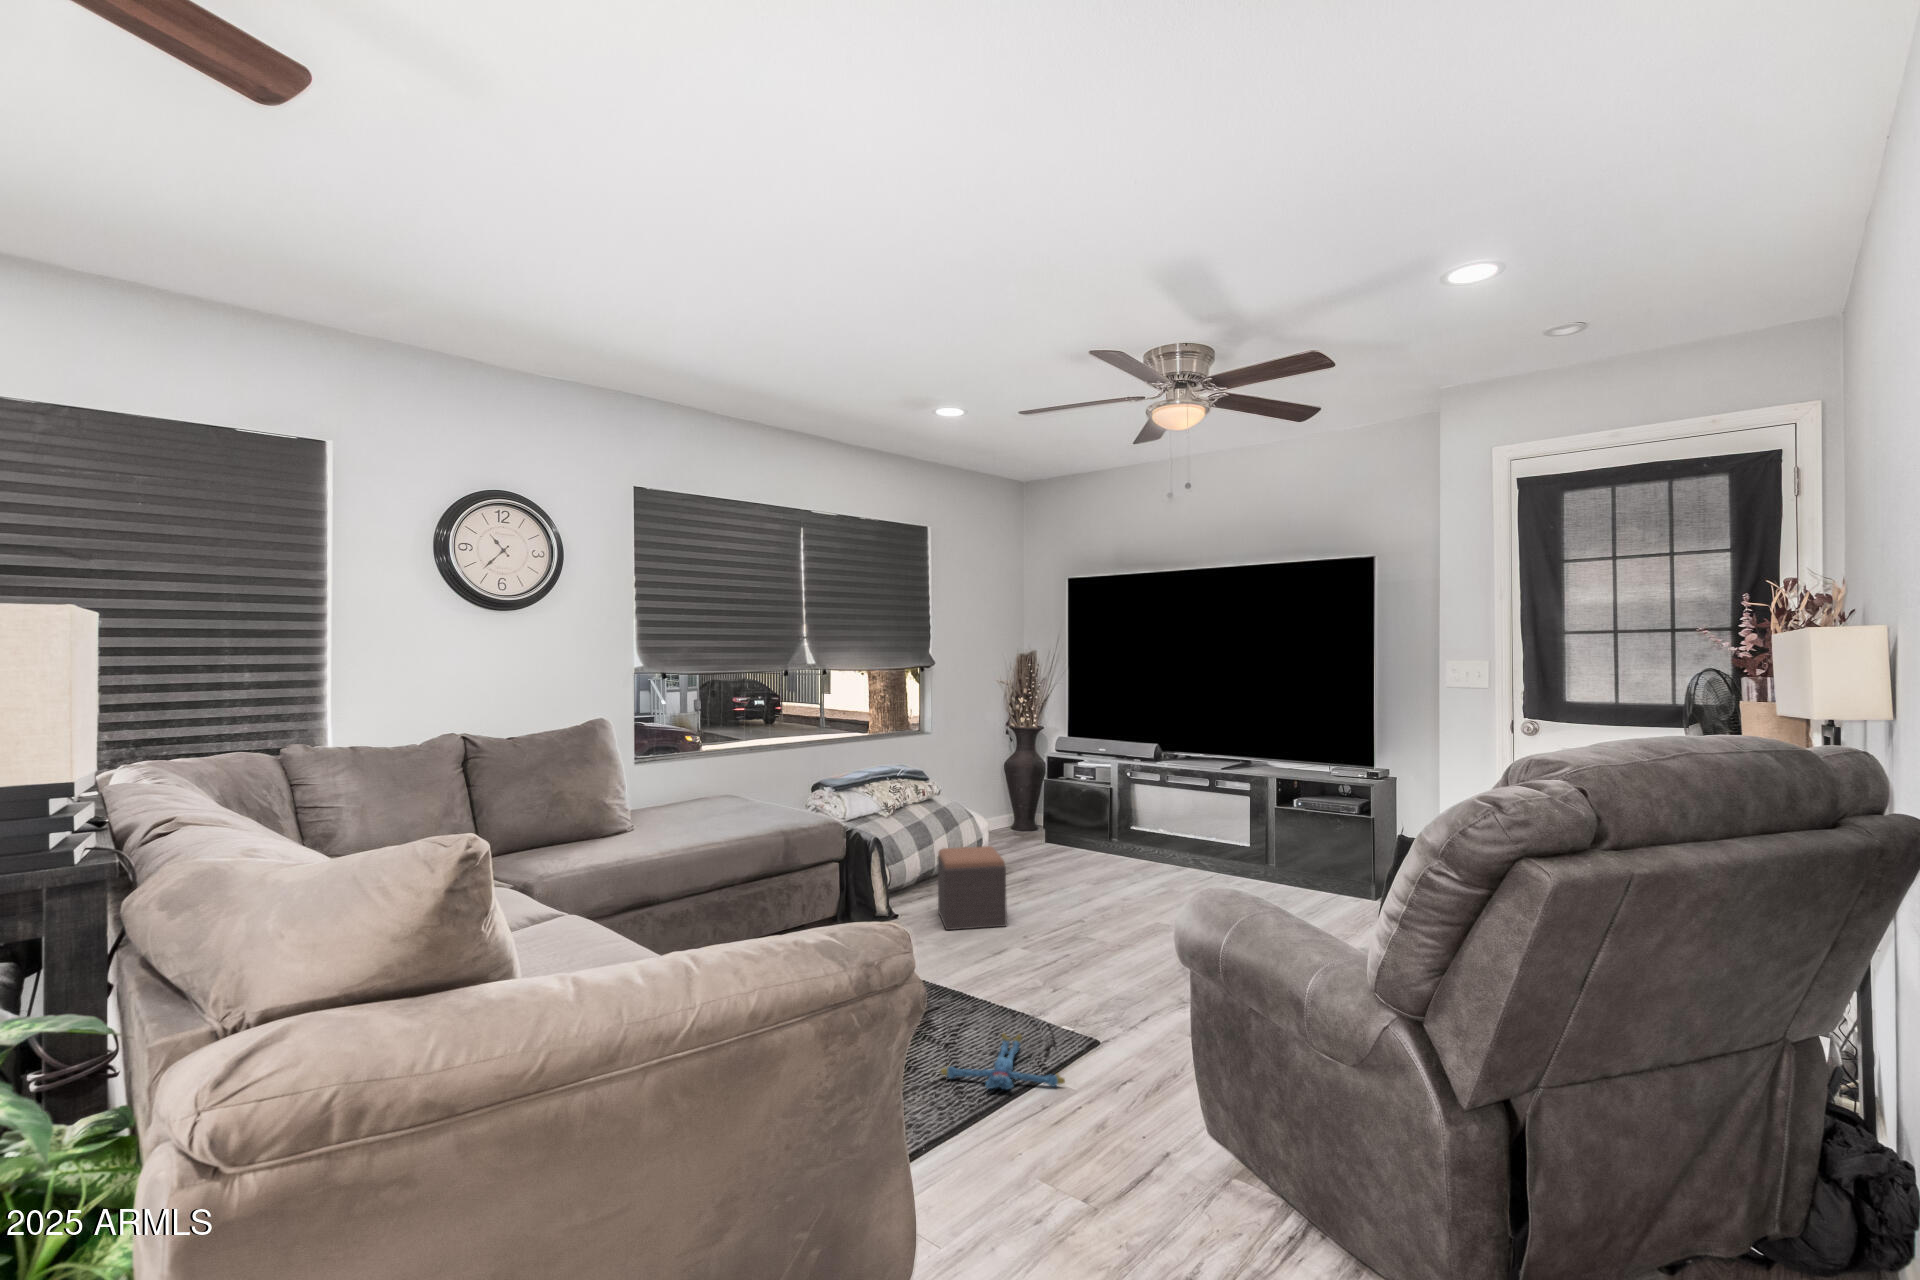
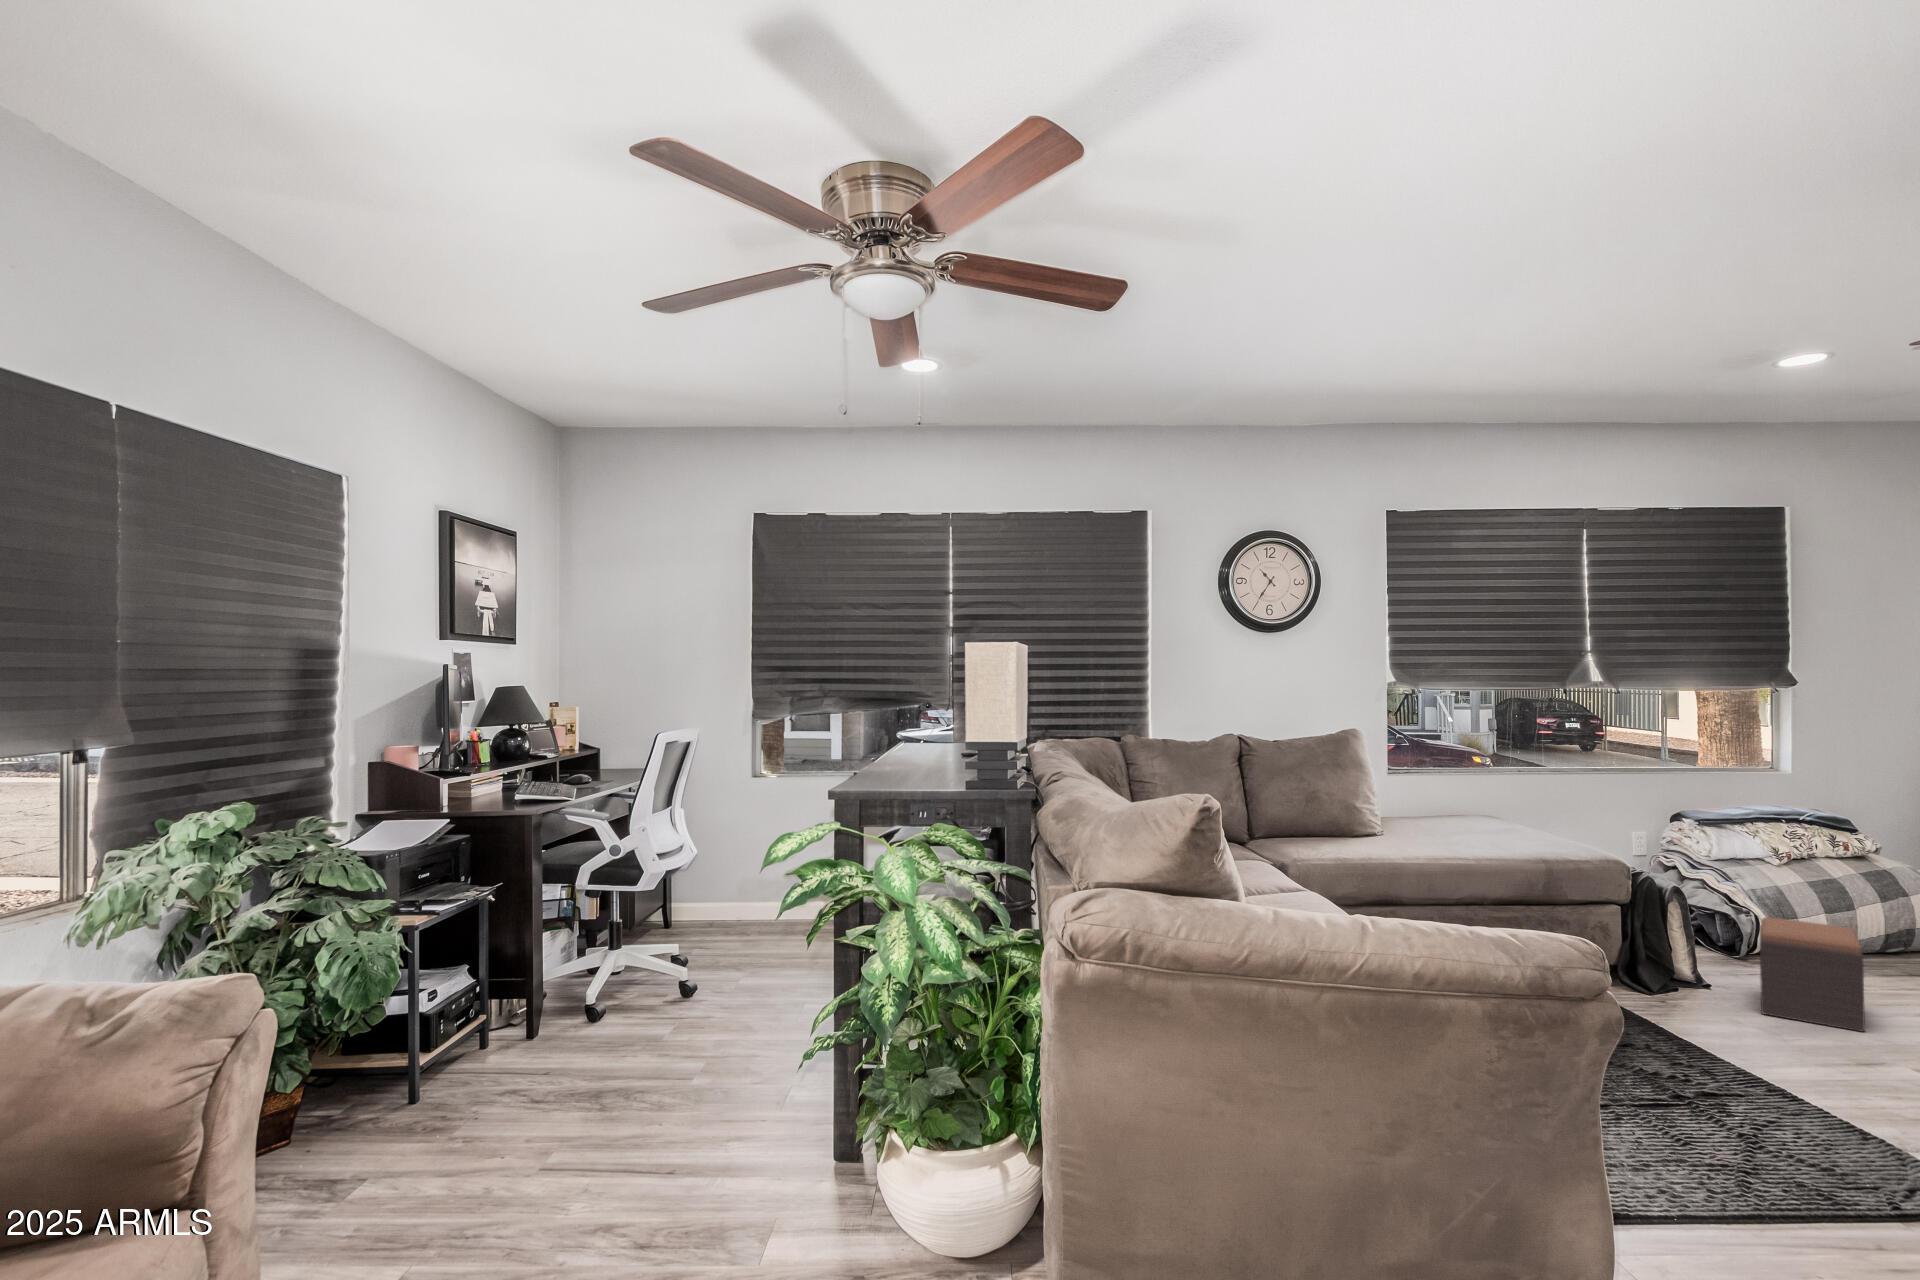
plush toy: present [941,1034,1065,1089] -> none [1675,1120,1842,1189]

